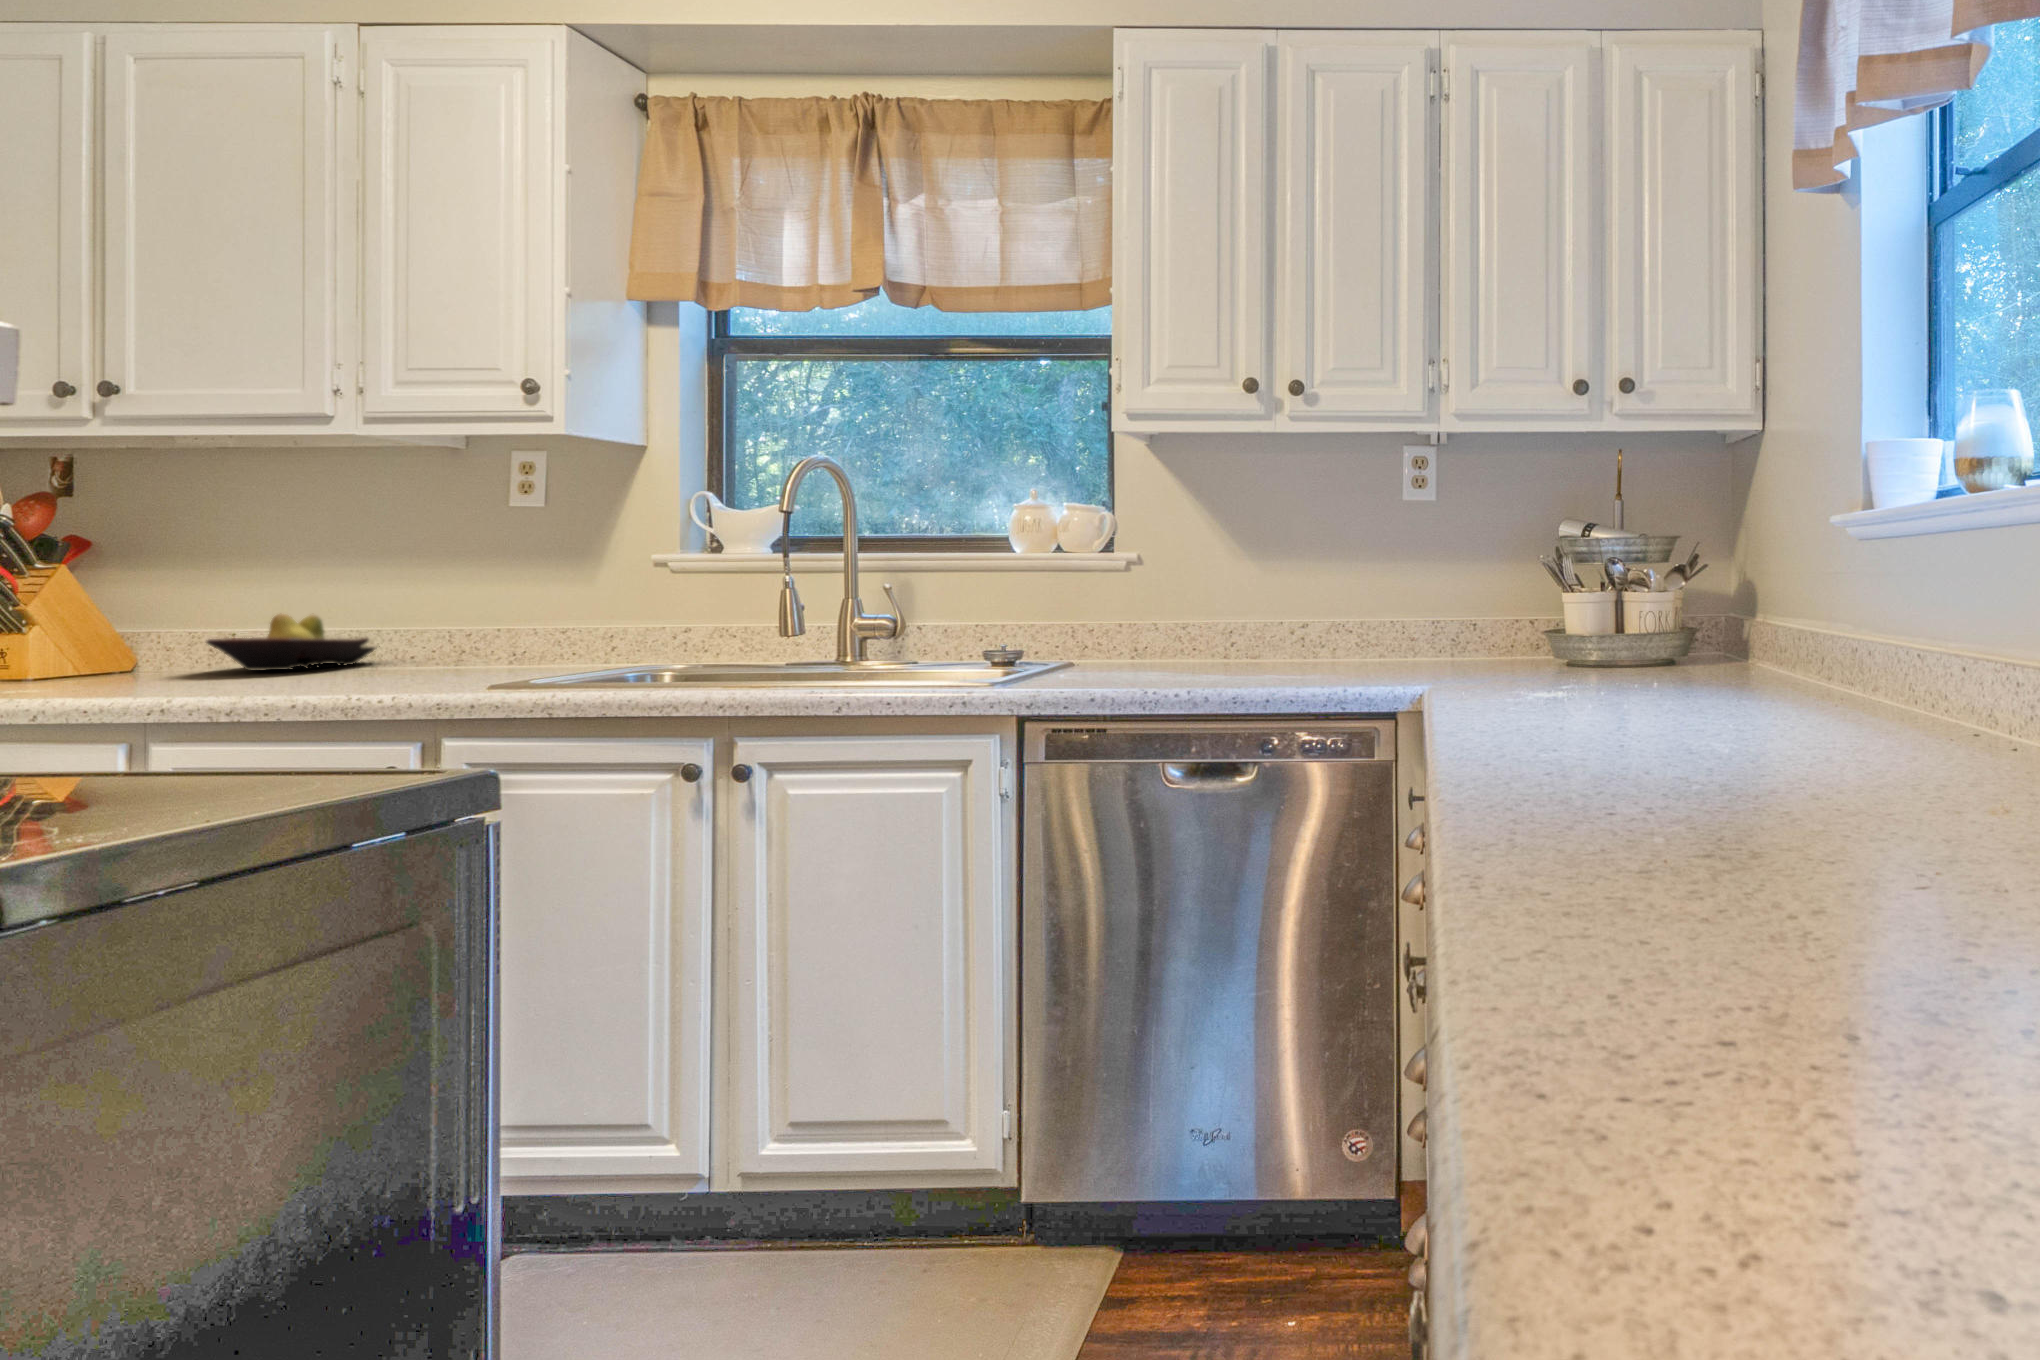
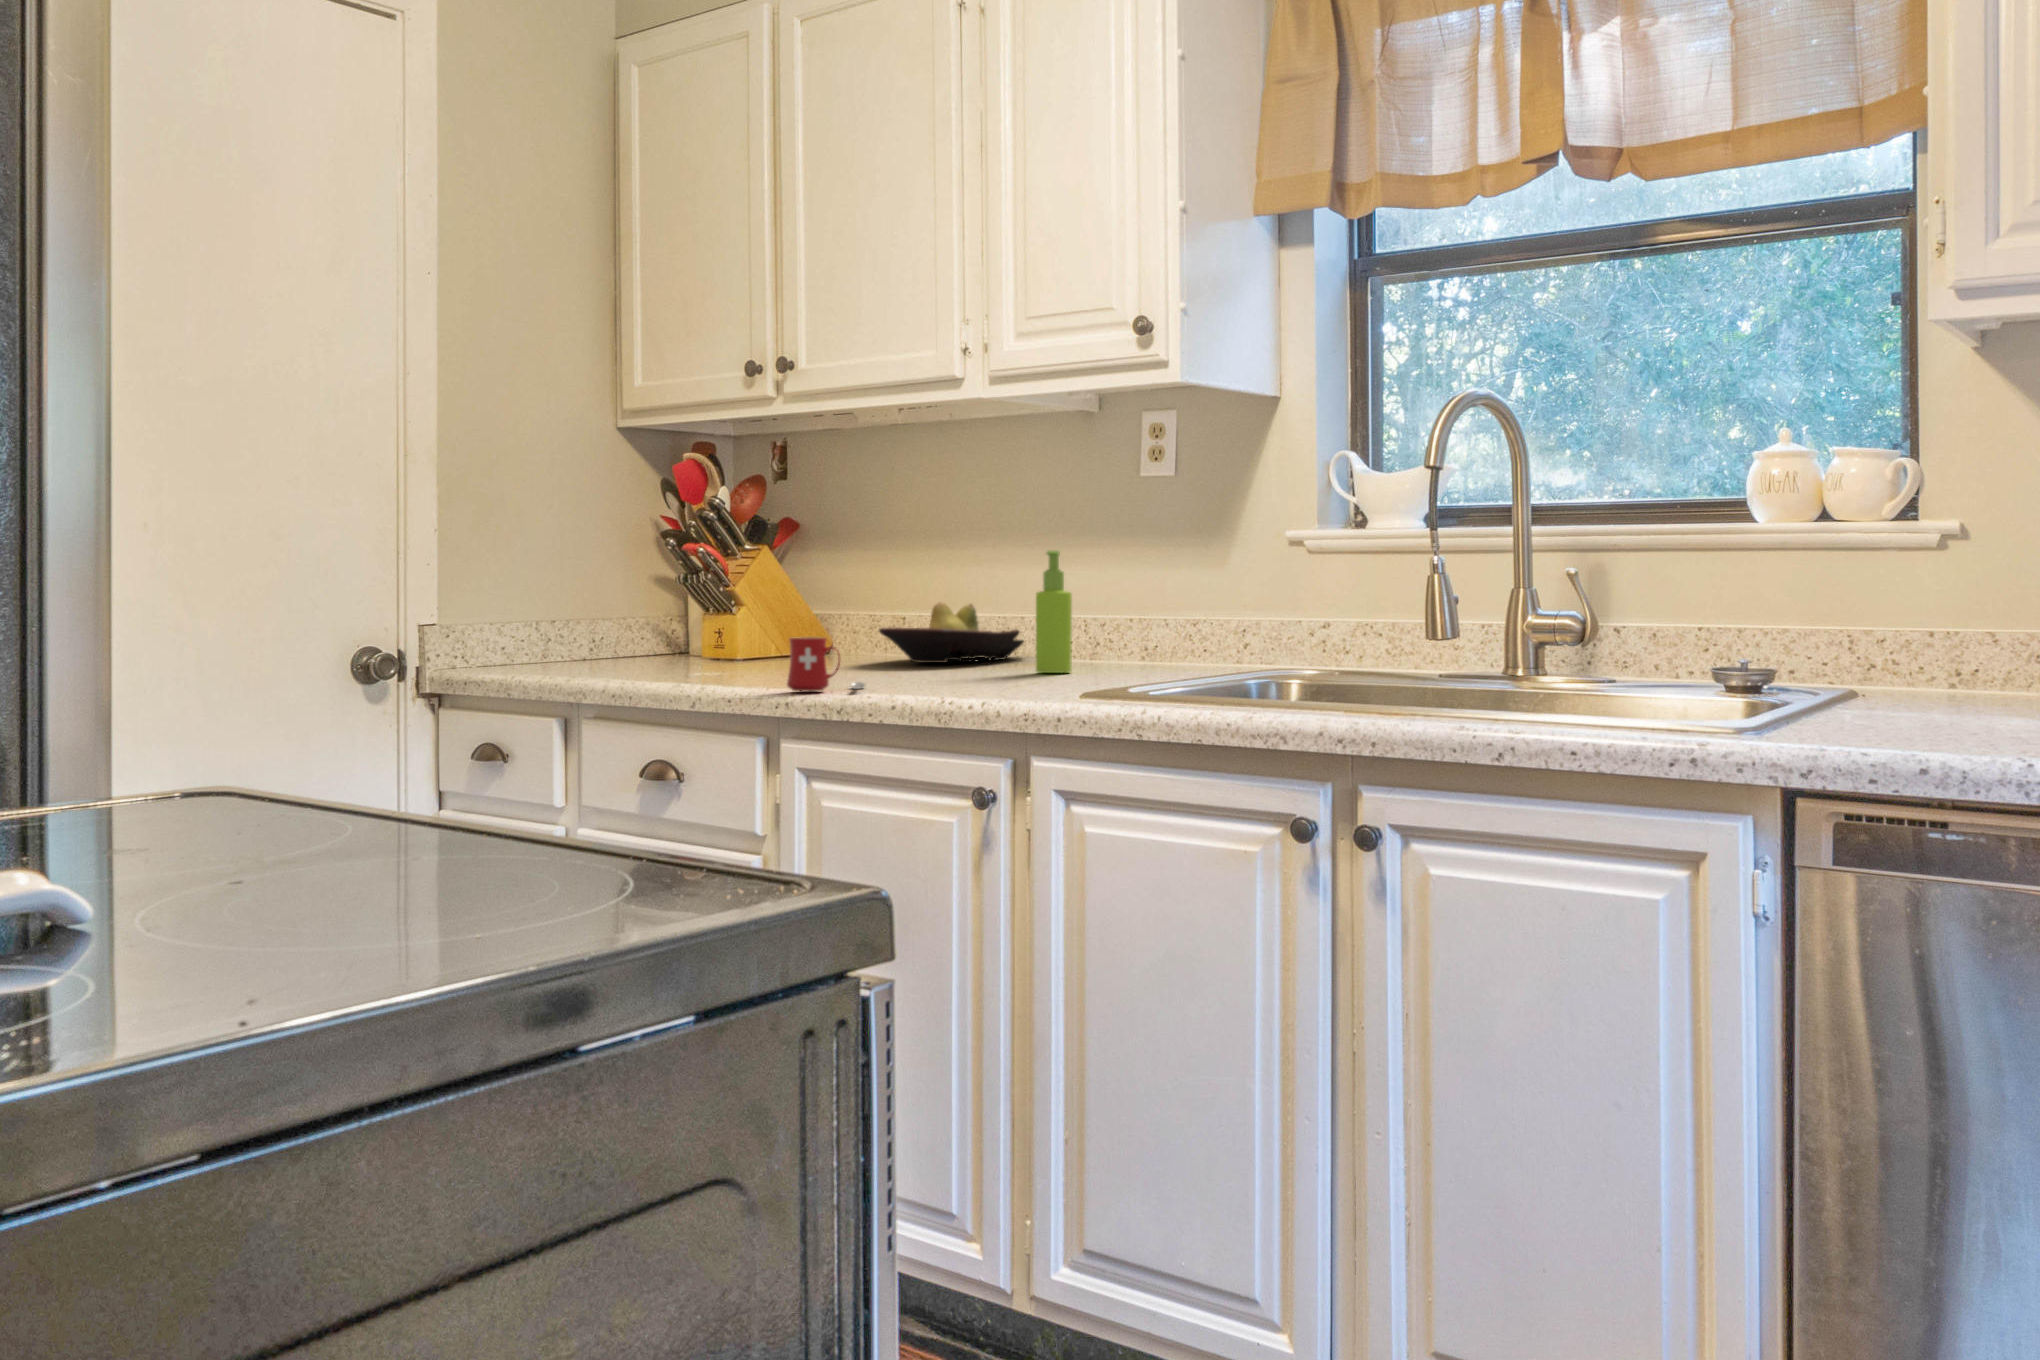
soap dispenser: none [404,567,443,674] -> present [1036,550,1072,673]
mug: none [128,650,224,700] -> present [787,637,865,691]

